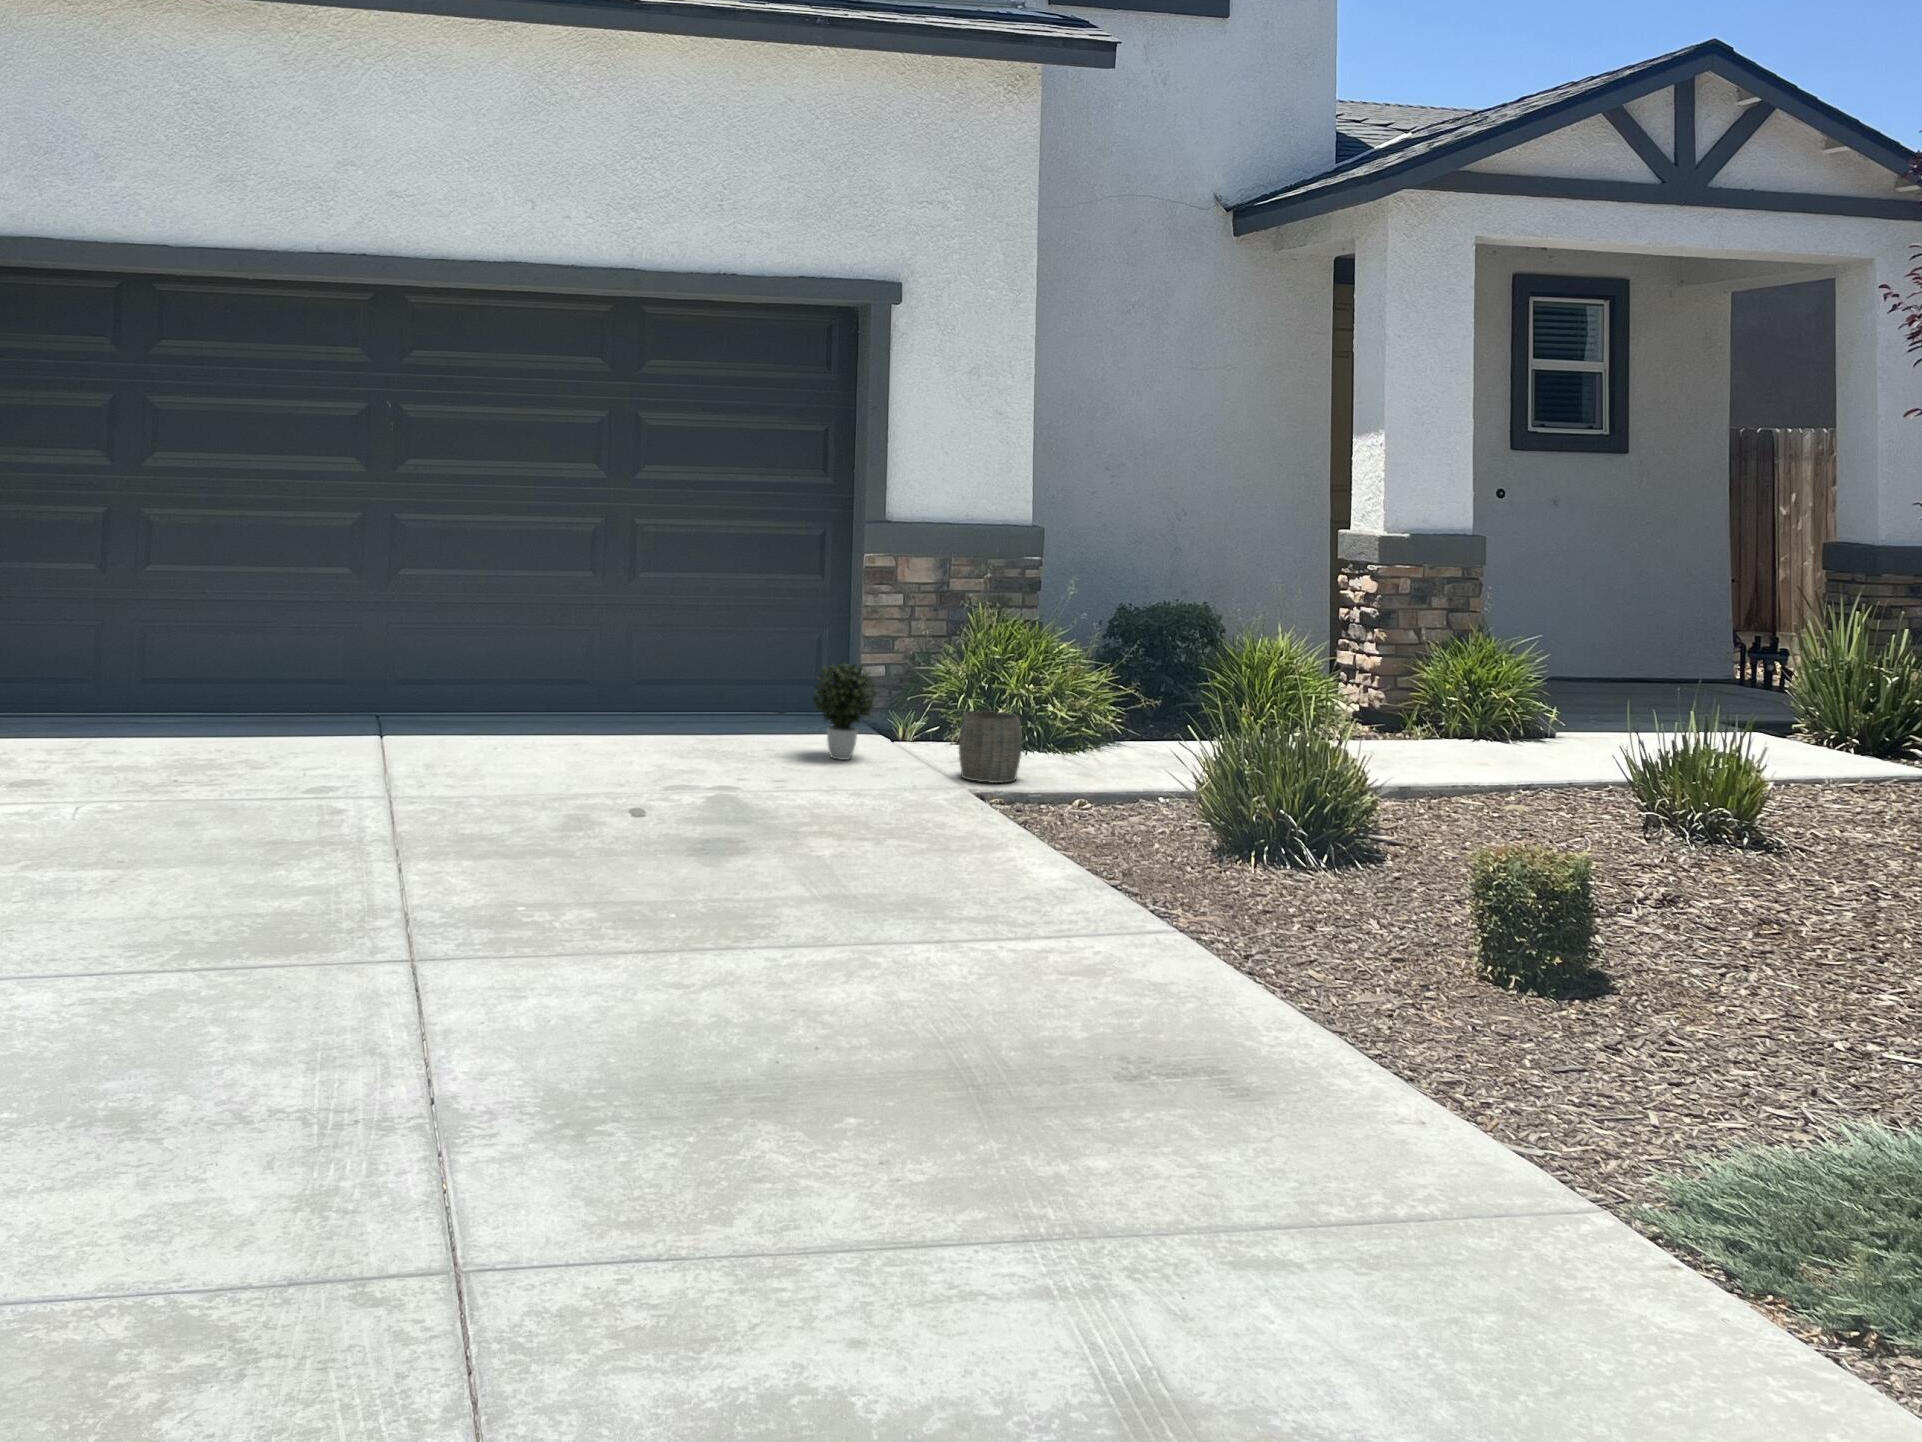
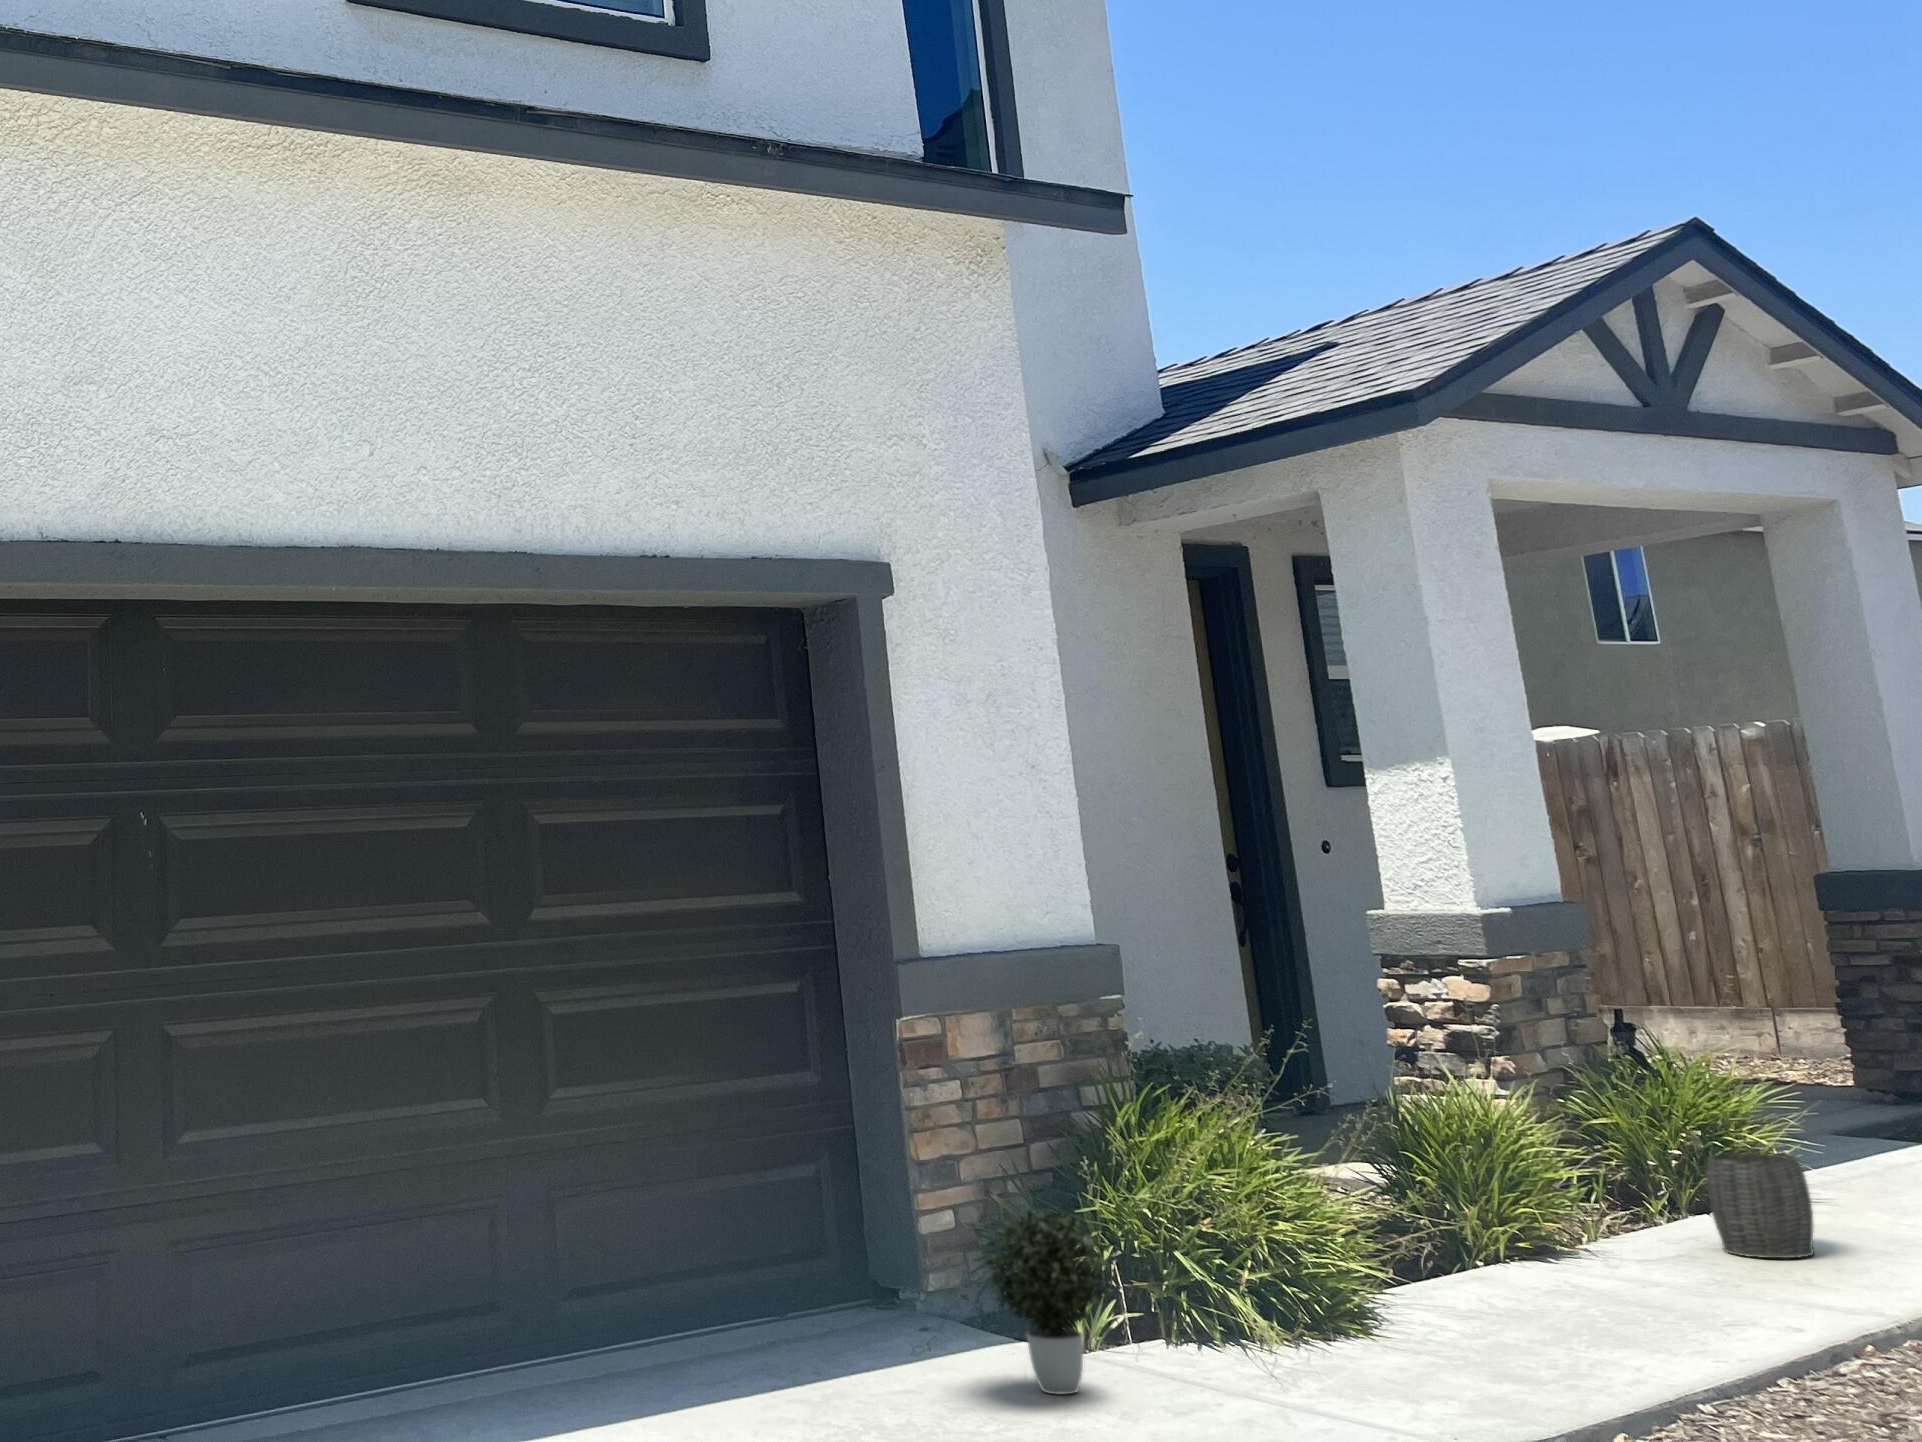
woven basket: present [959,711,1022,783] -> present [1707,1153,1814,1258]

